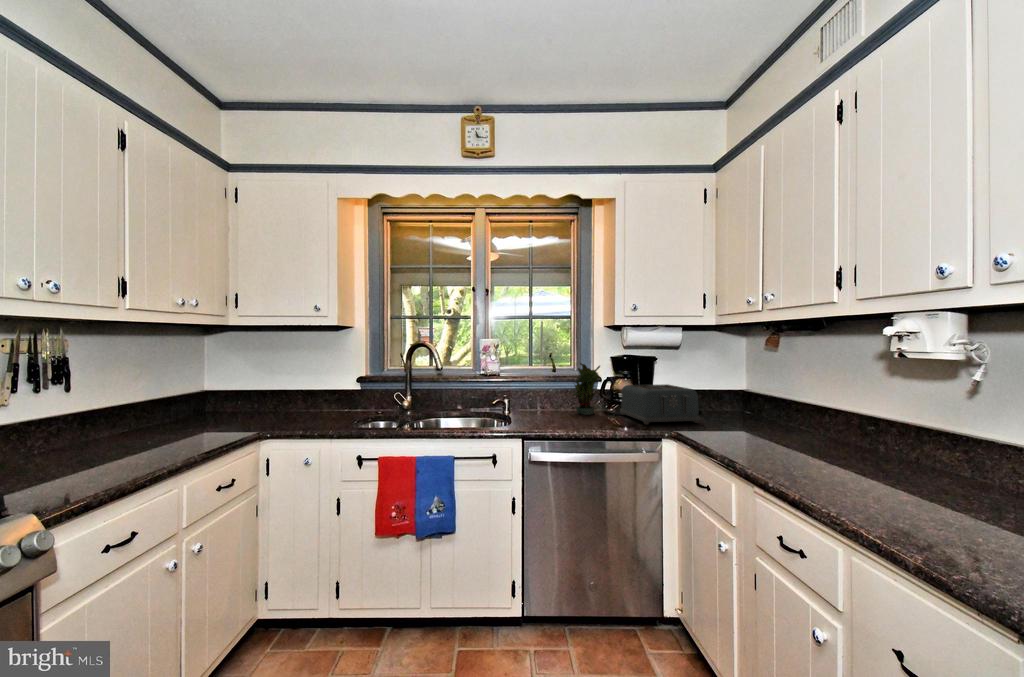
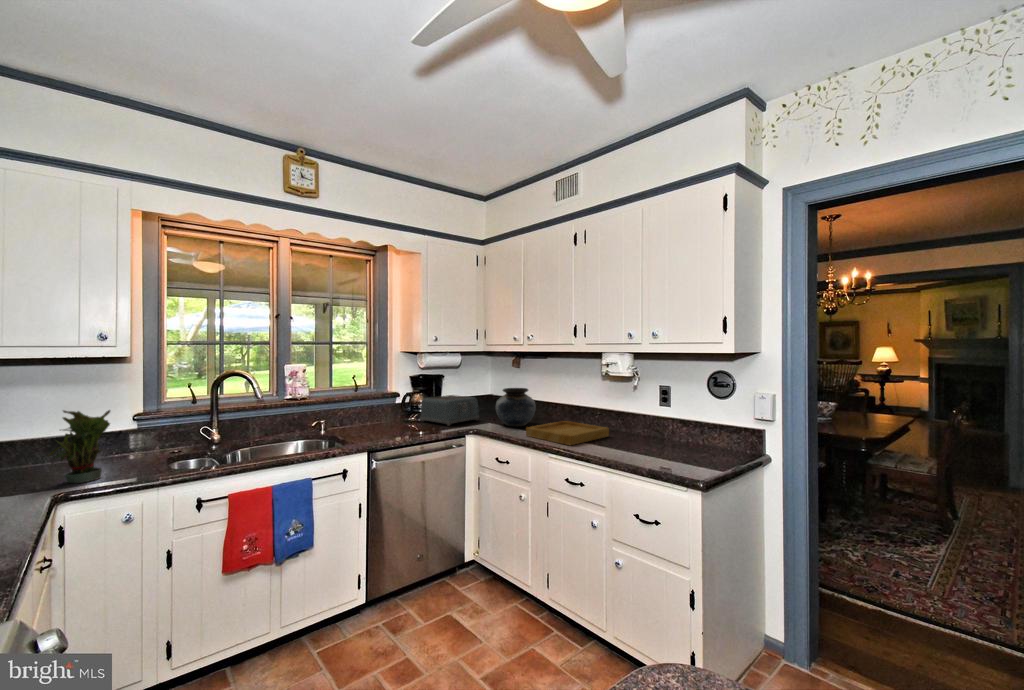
potted plant: present [569,363,600,415] -> present [49,410,110,483]
vase: none [714,379,787,441] -> present [496,388,536,427]
tray: none [742,443,928,489] -> present [526,421,609,446]

